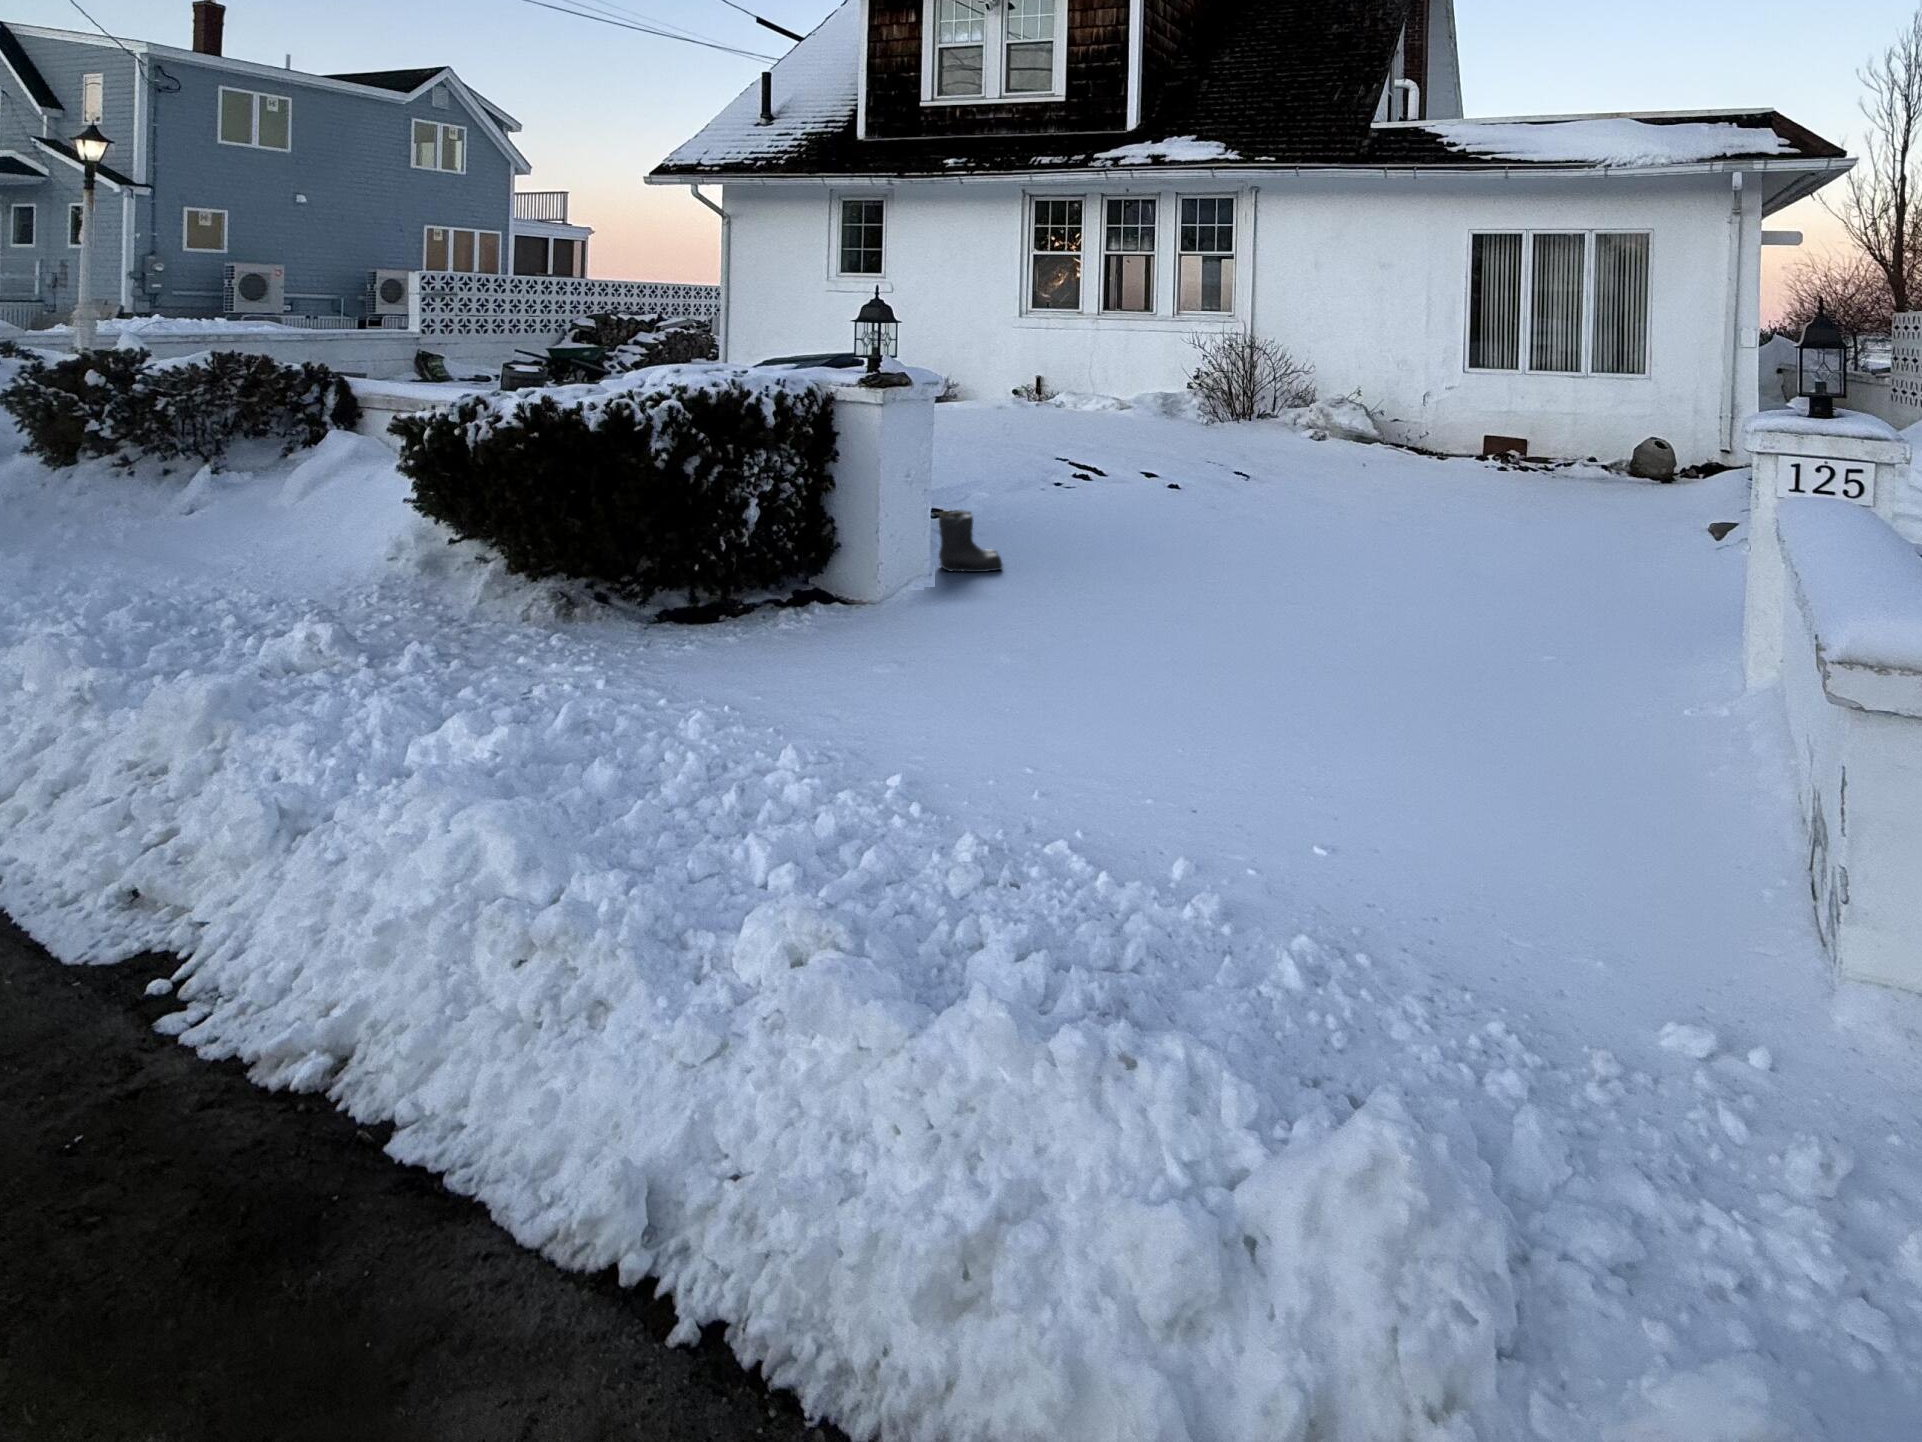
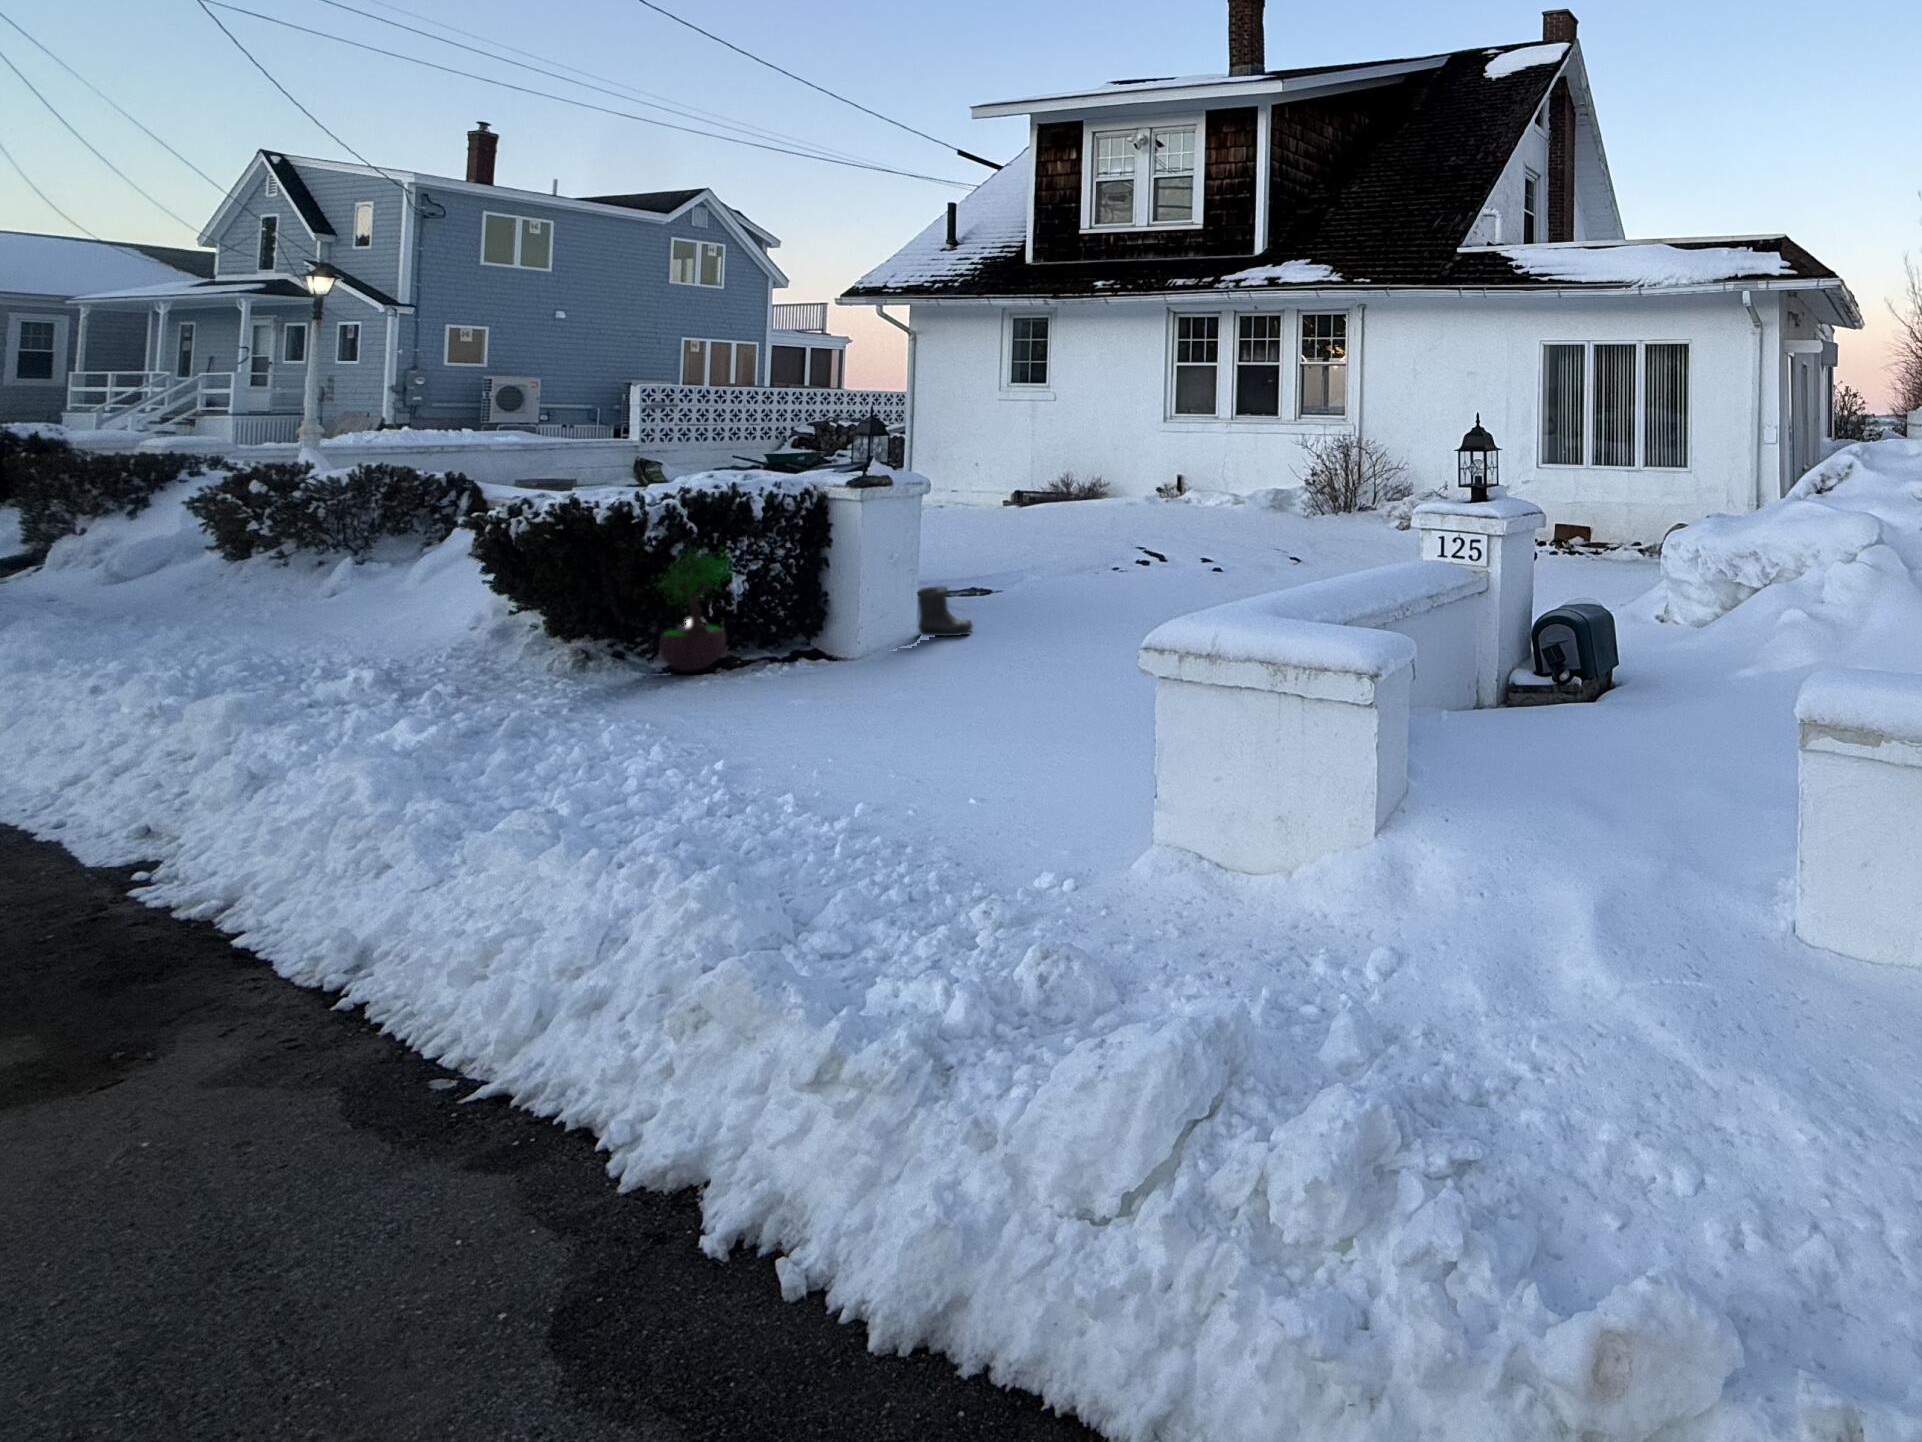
potted tree: none [664,455,765,620] -> present [655,547,732,671]

